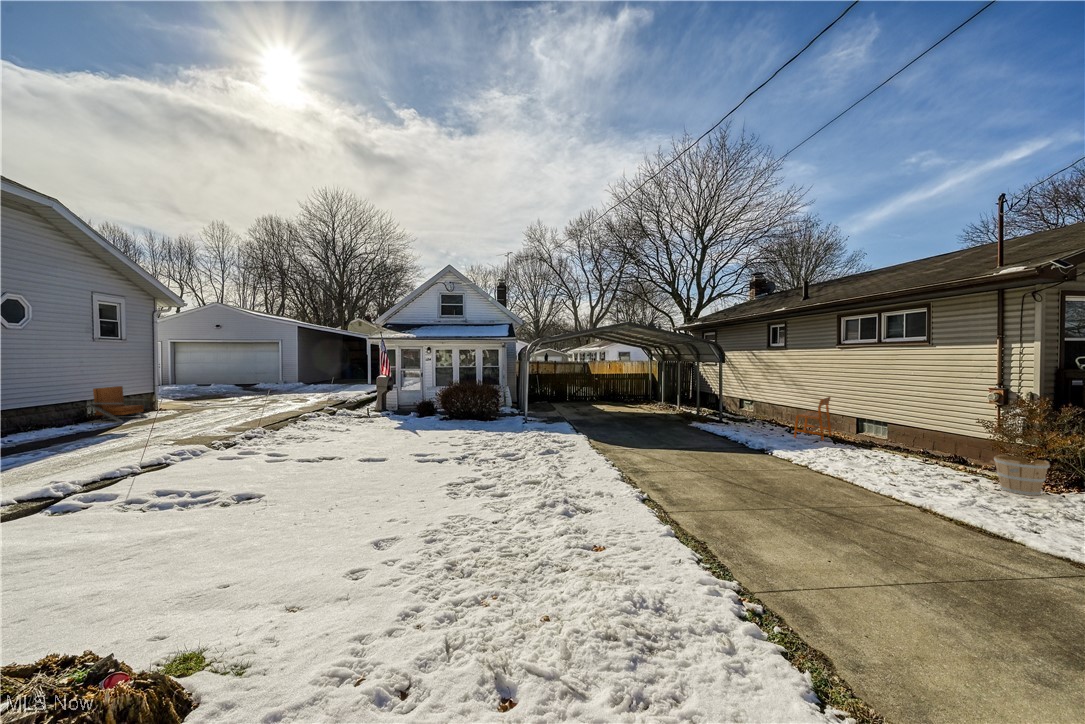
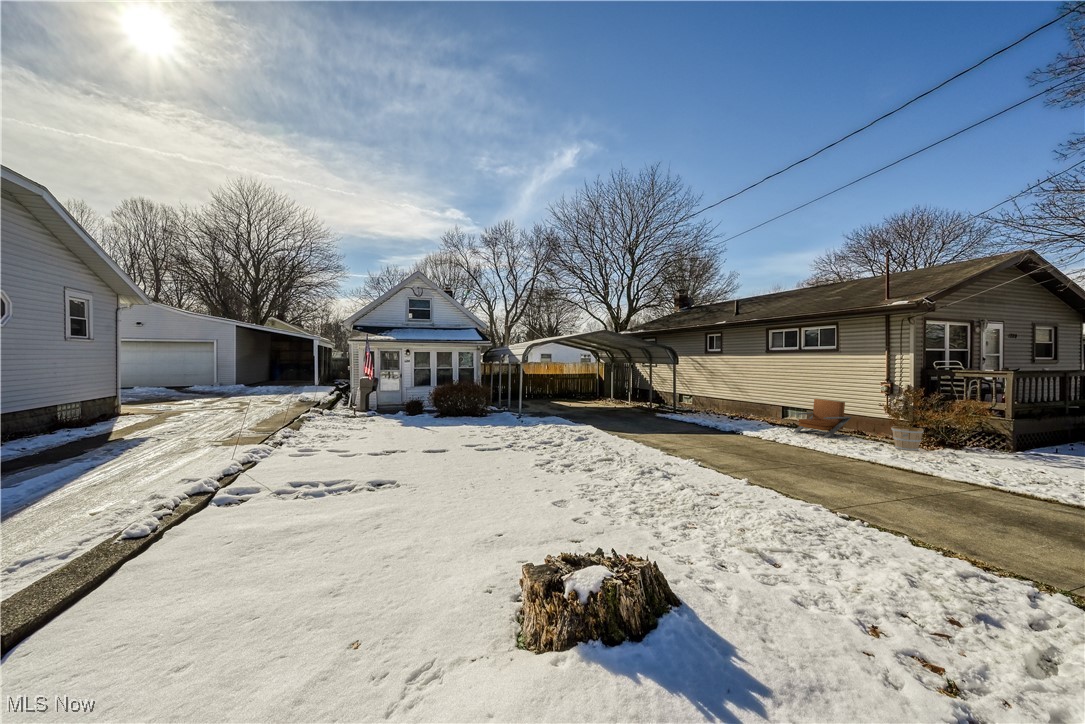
lounge chair: present [89,386,148,423] -> present [794,399,851,438]
bench: present [794,397,832,441] -> none [738,390,760,424]

